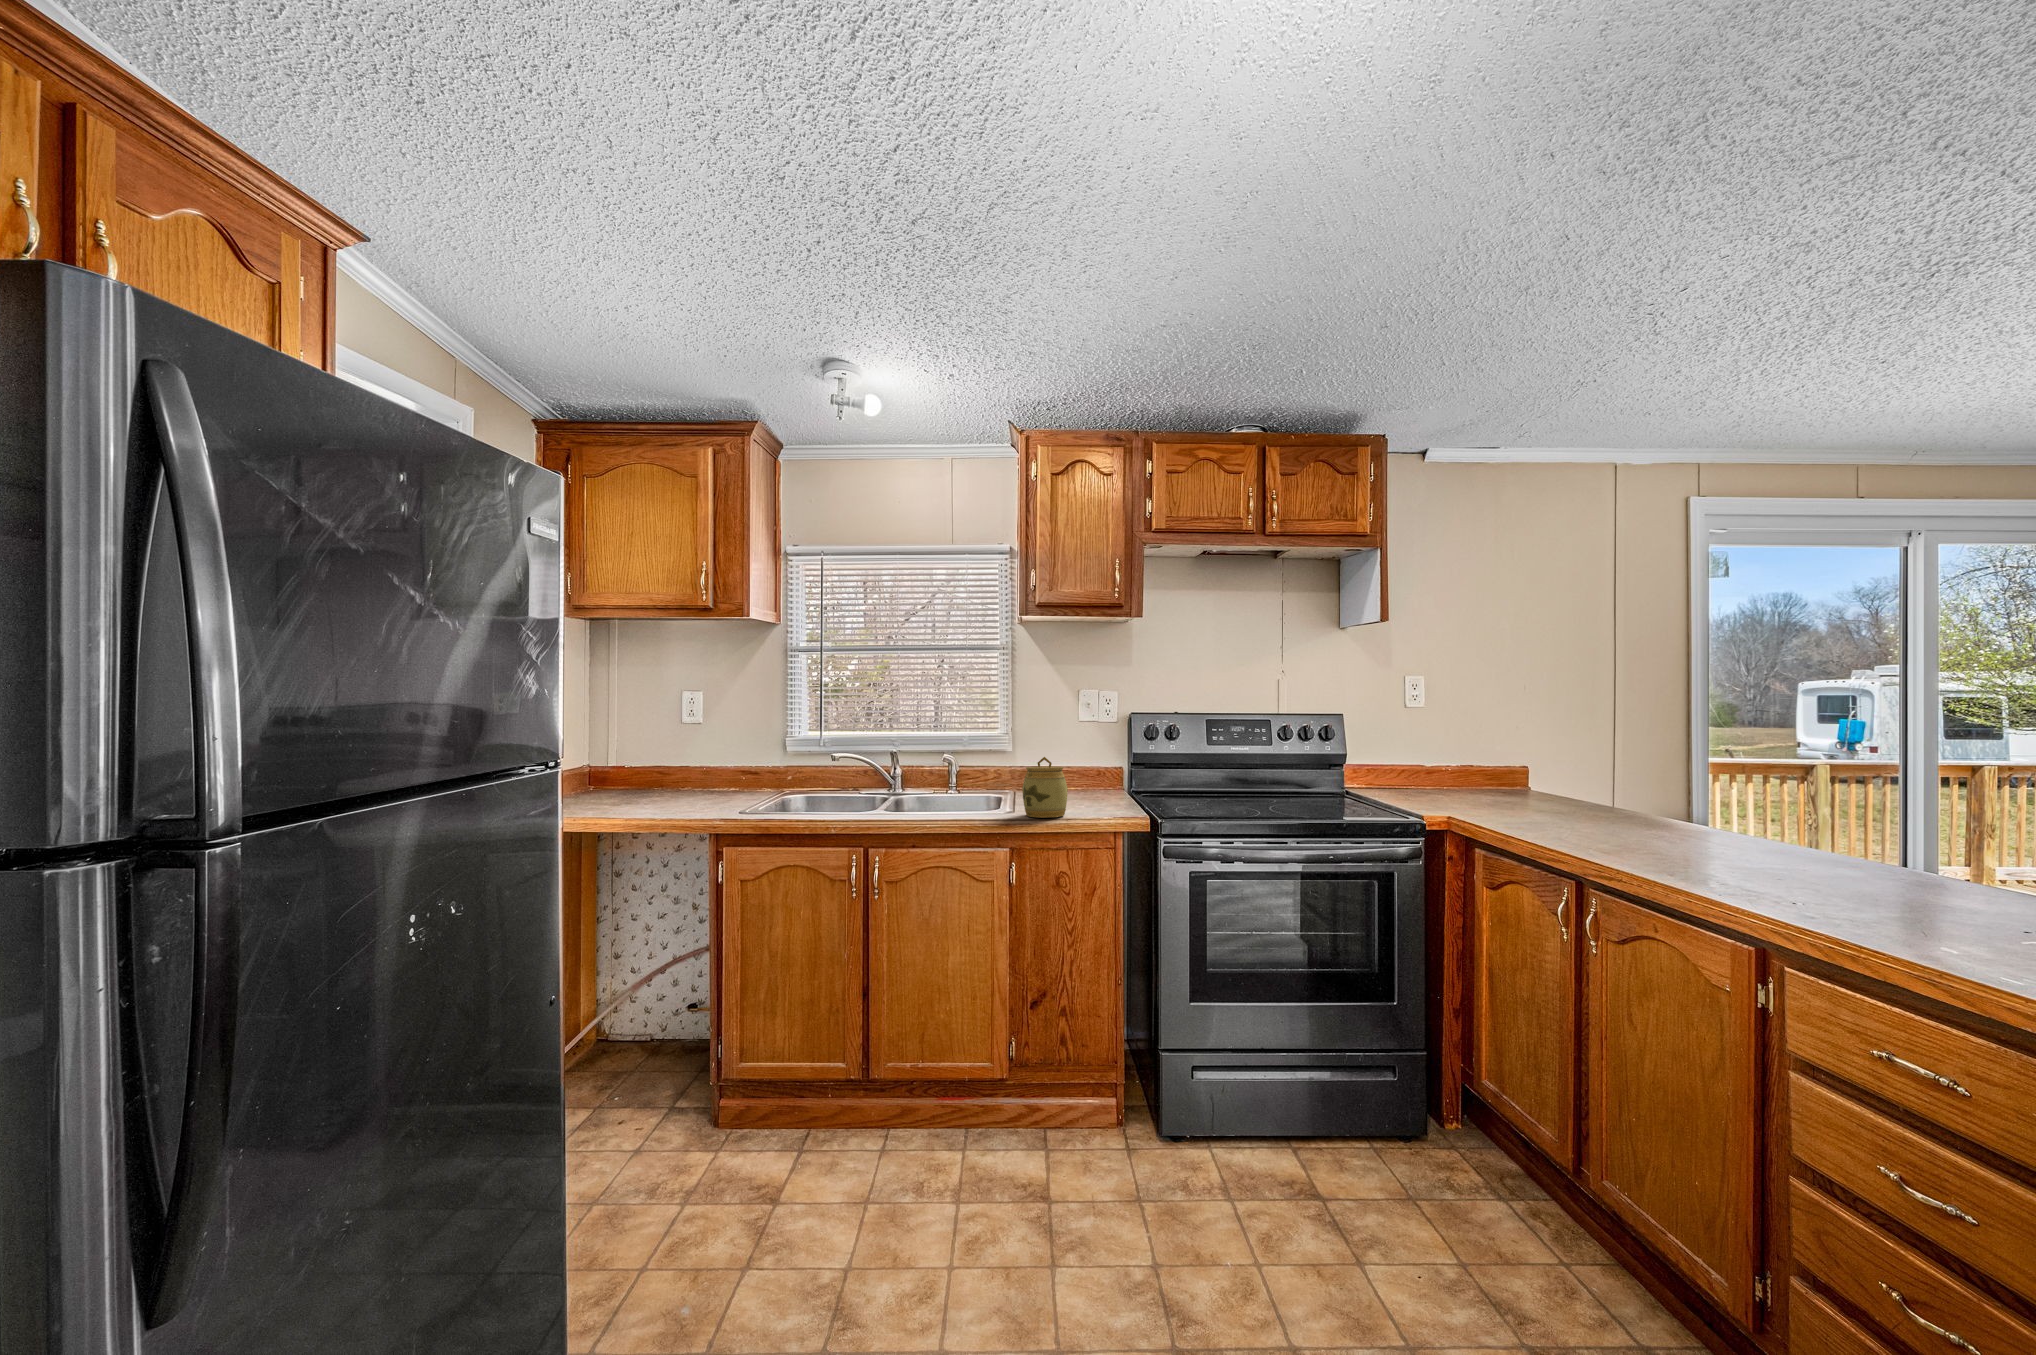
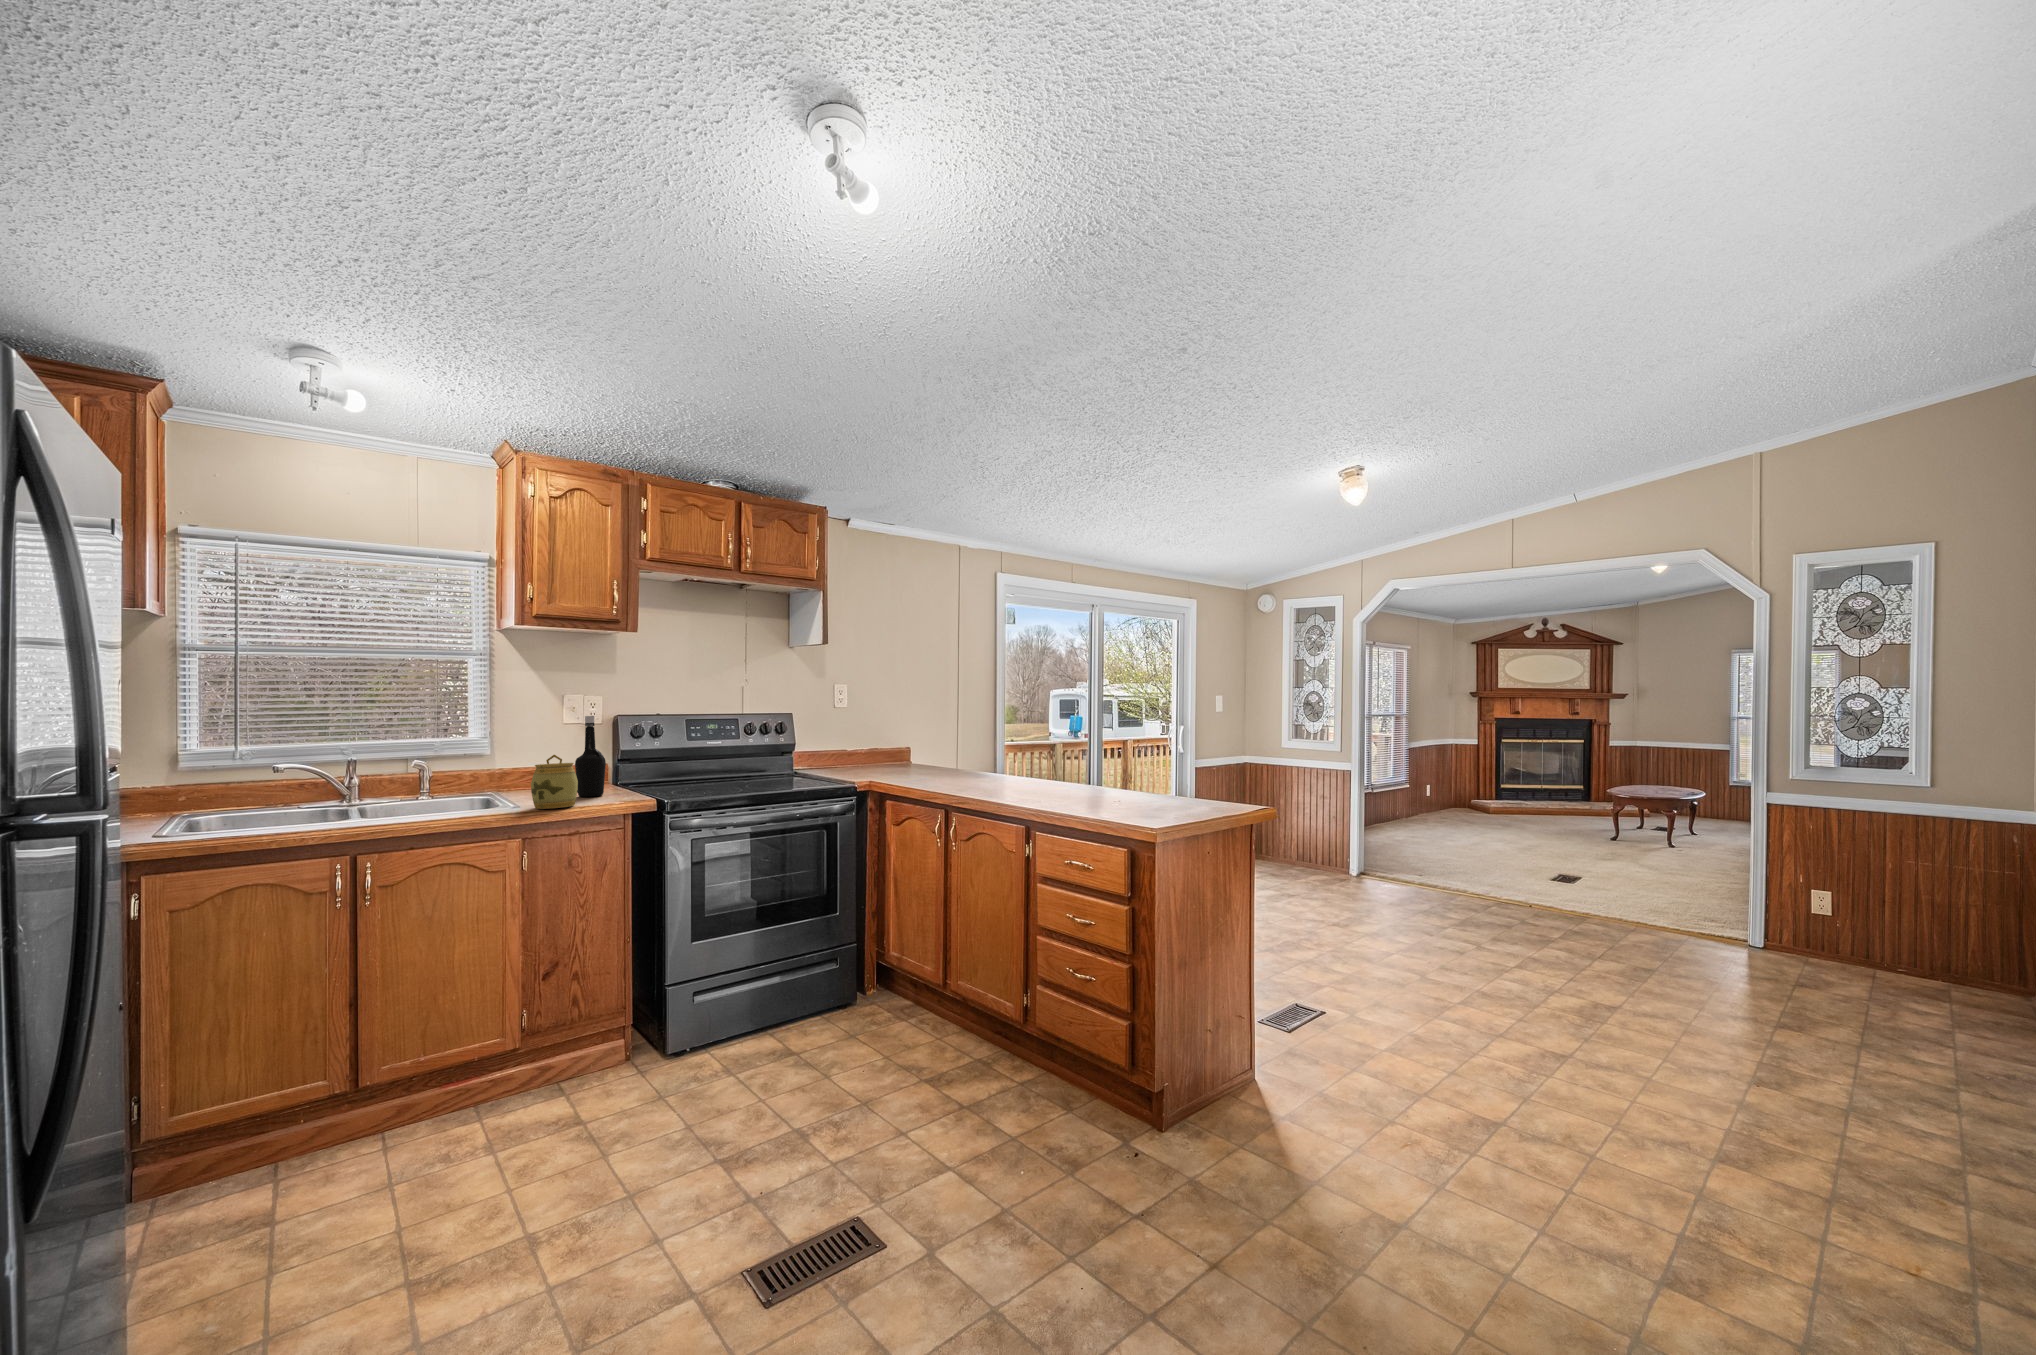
bottle: none [1078,714,1109,805] -> present [575,716,606,797]

